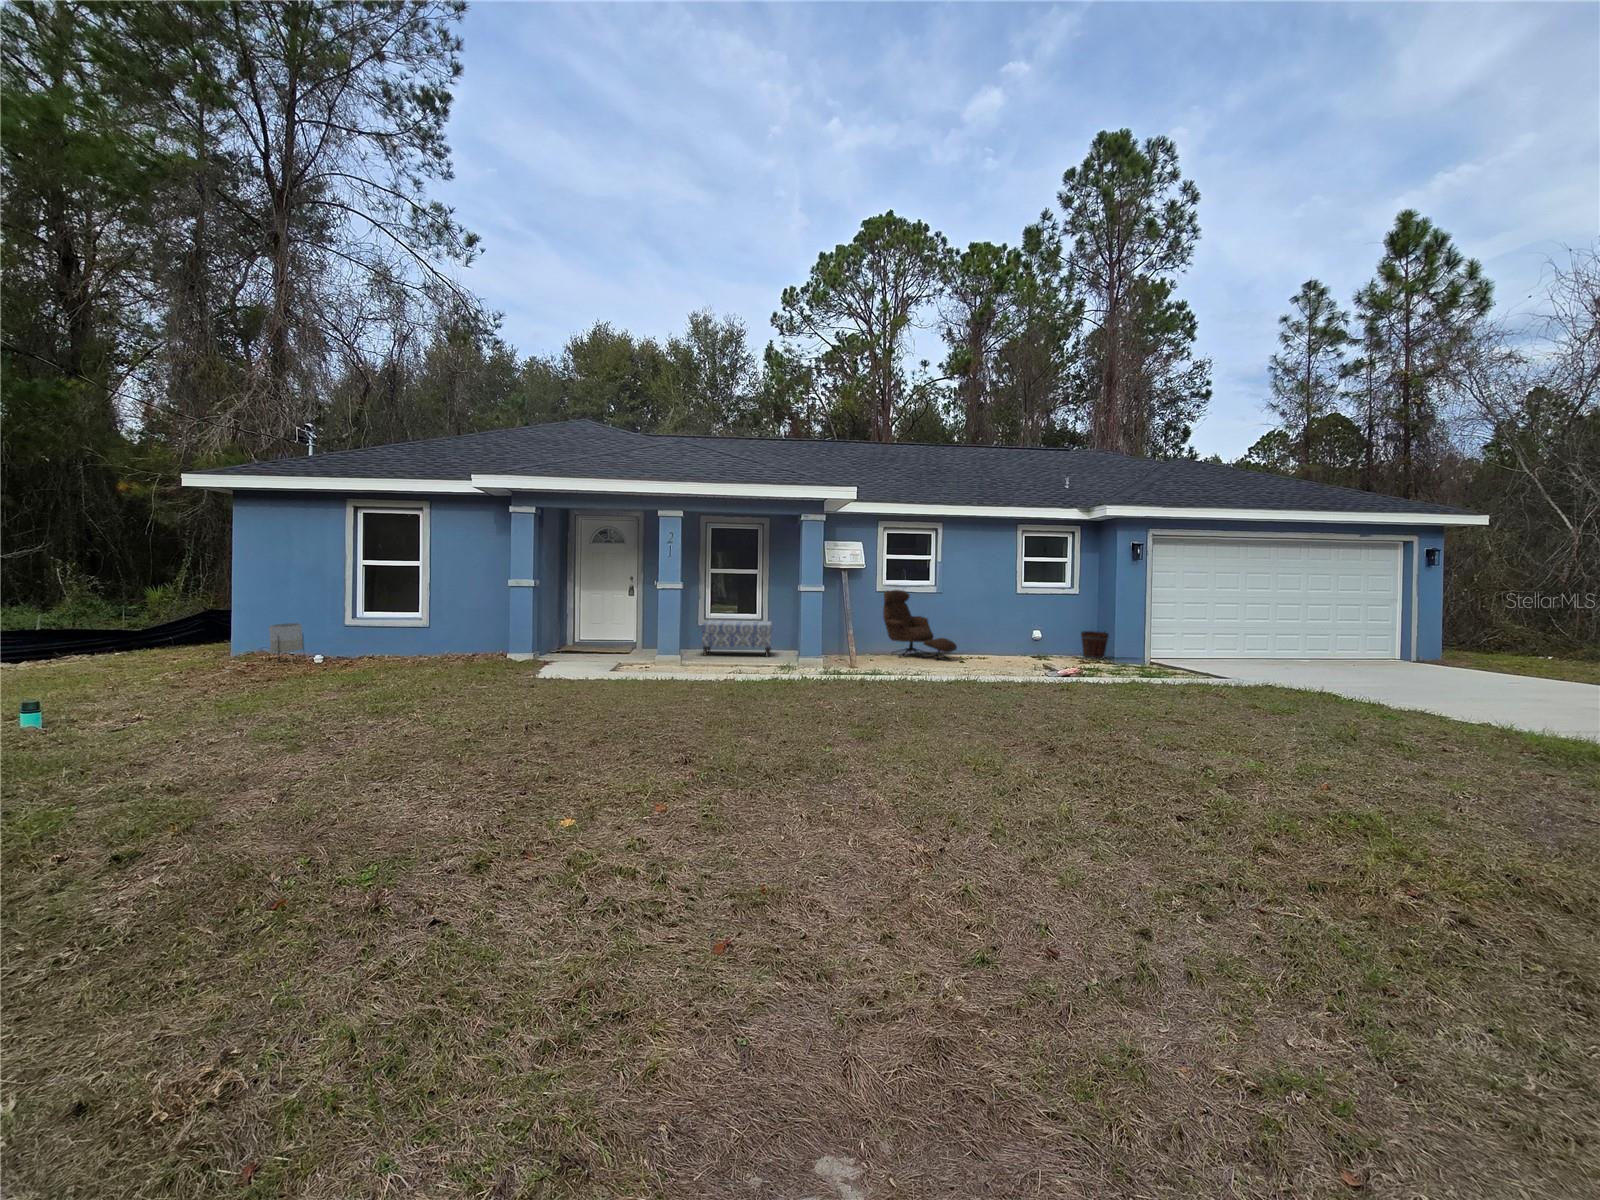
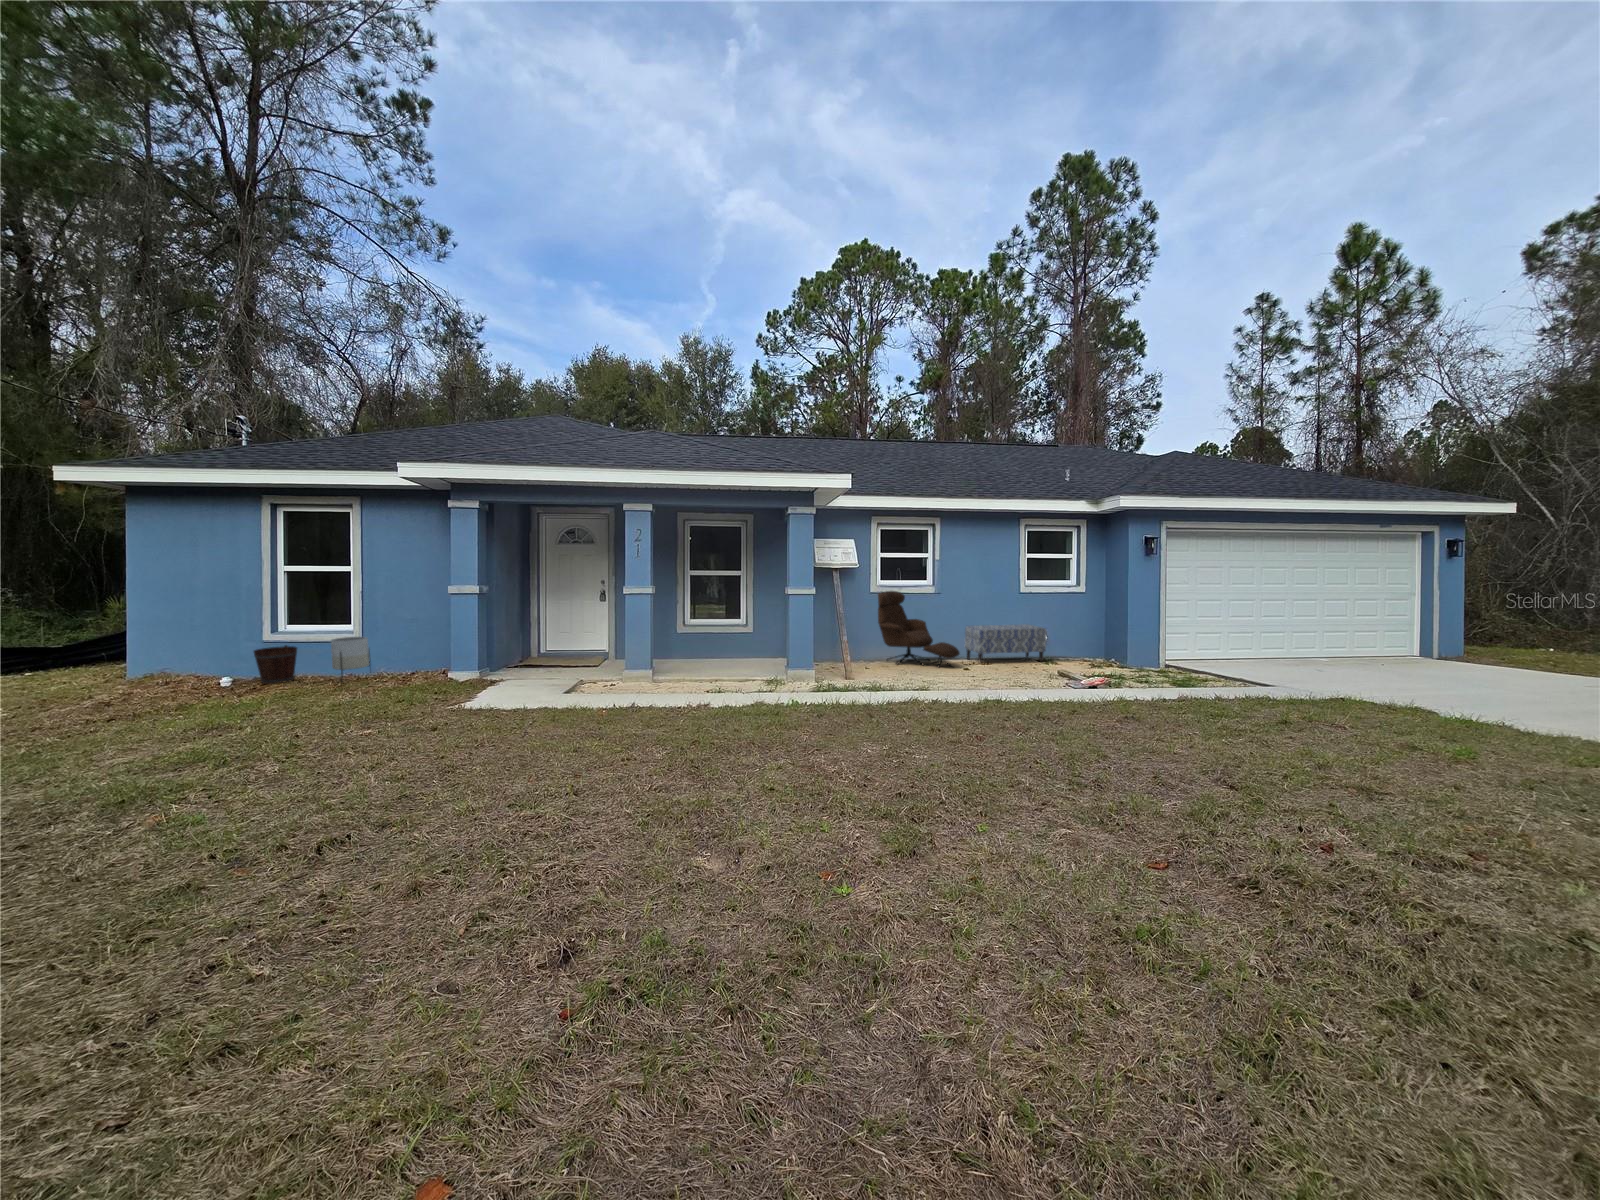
bench: present [702,620,772,657] -> present [965,624,1047,664]
planter: present [269,623,304,660] -> present [331,637,370,678]
bucket: present [1081,631,1109,659] -> present [254,645,297,684]

